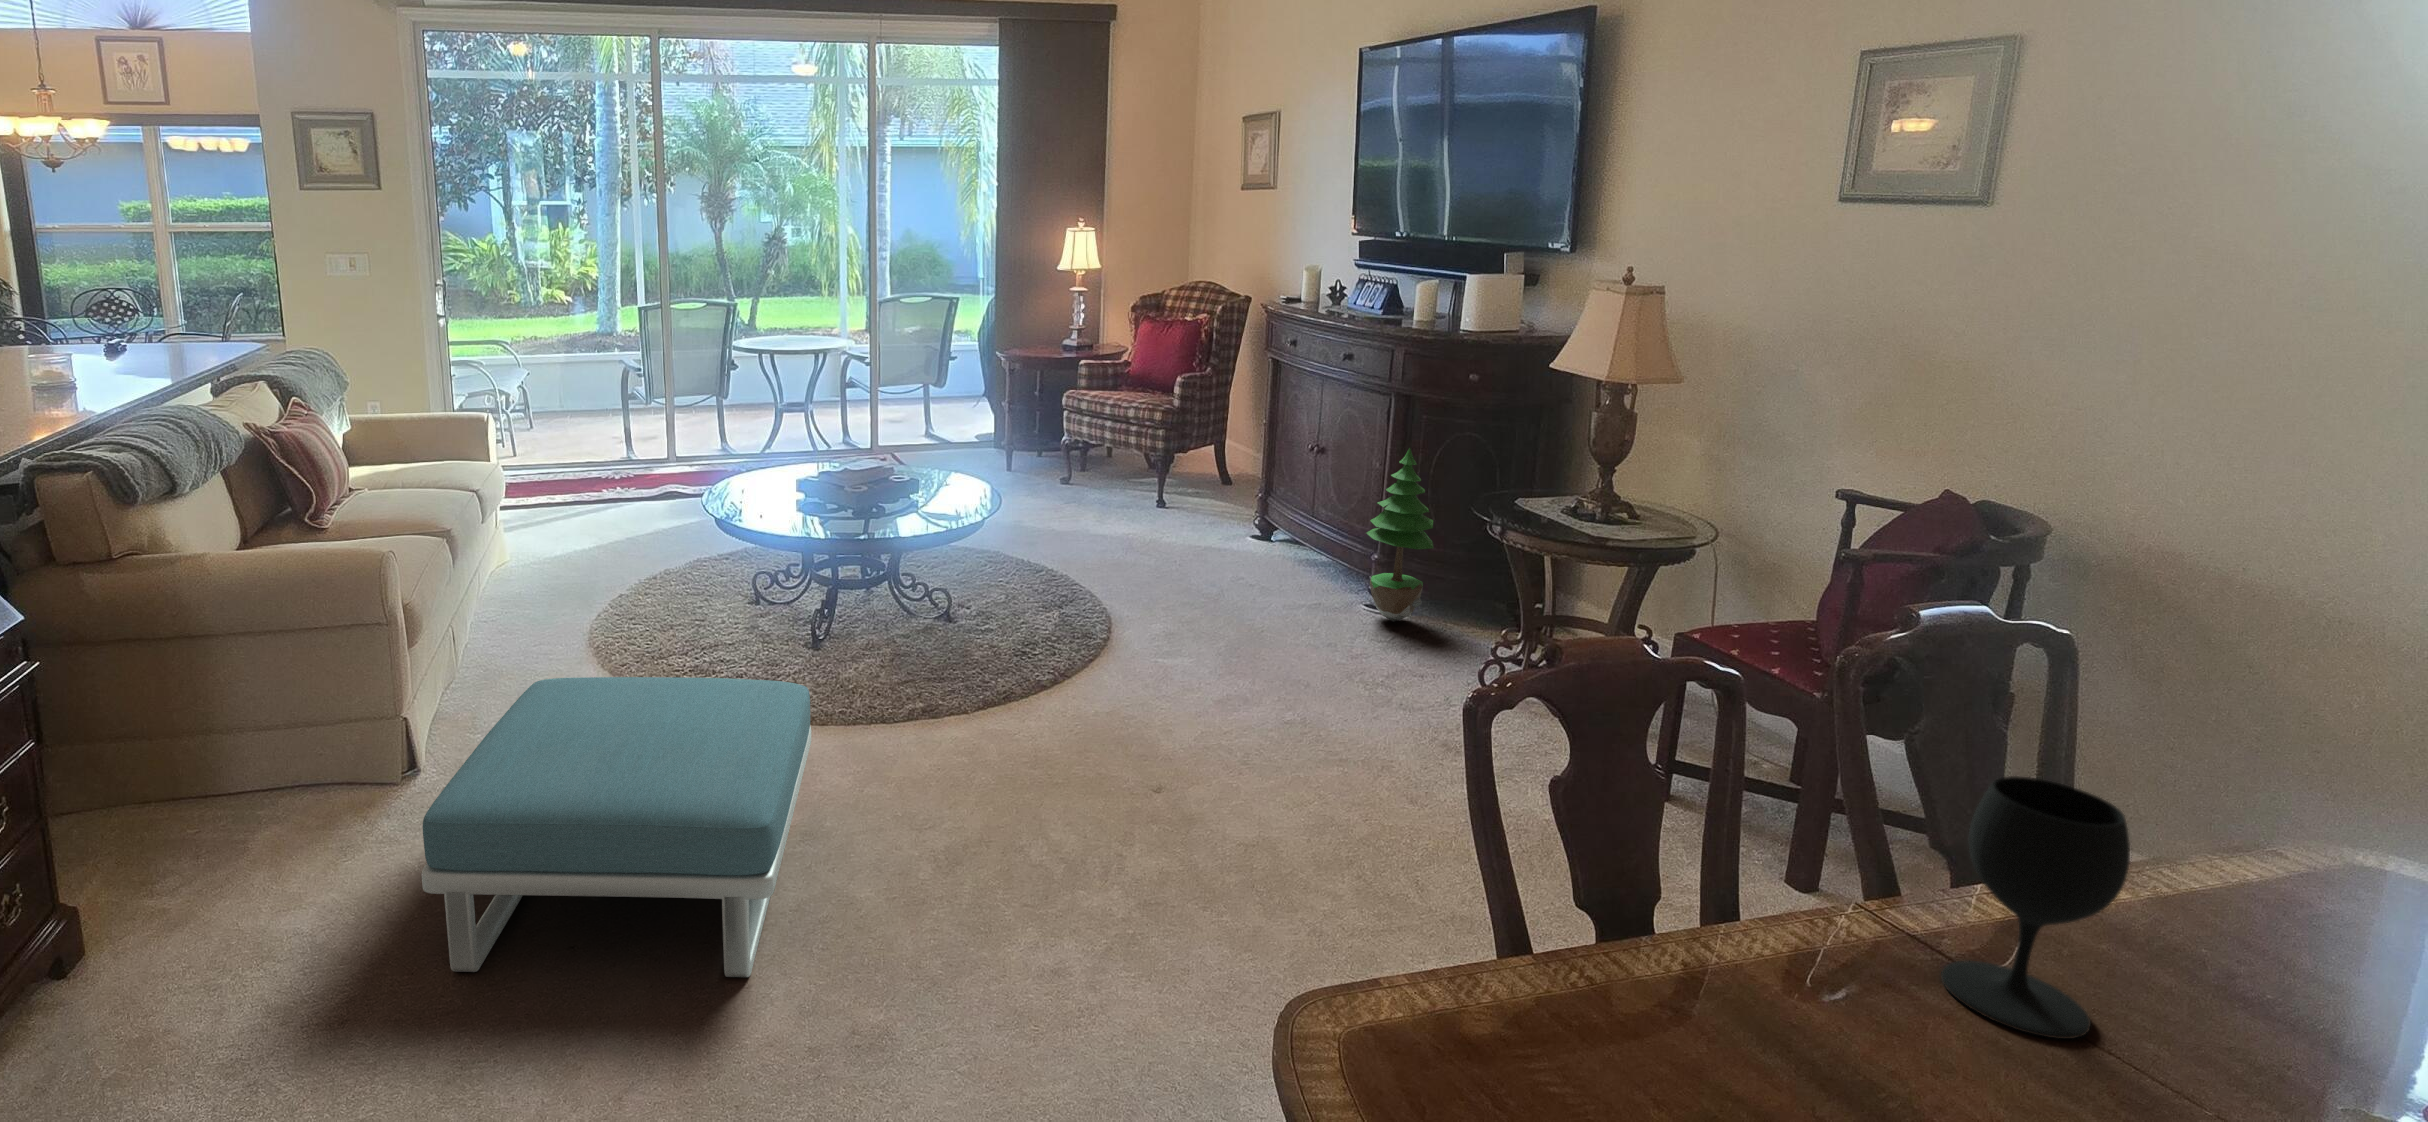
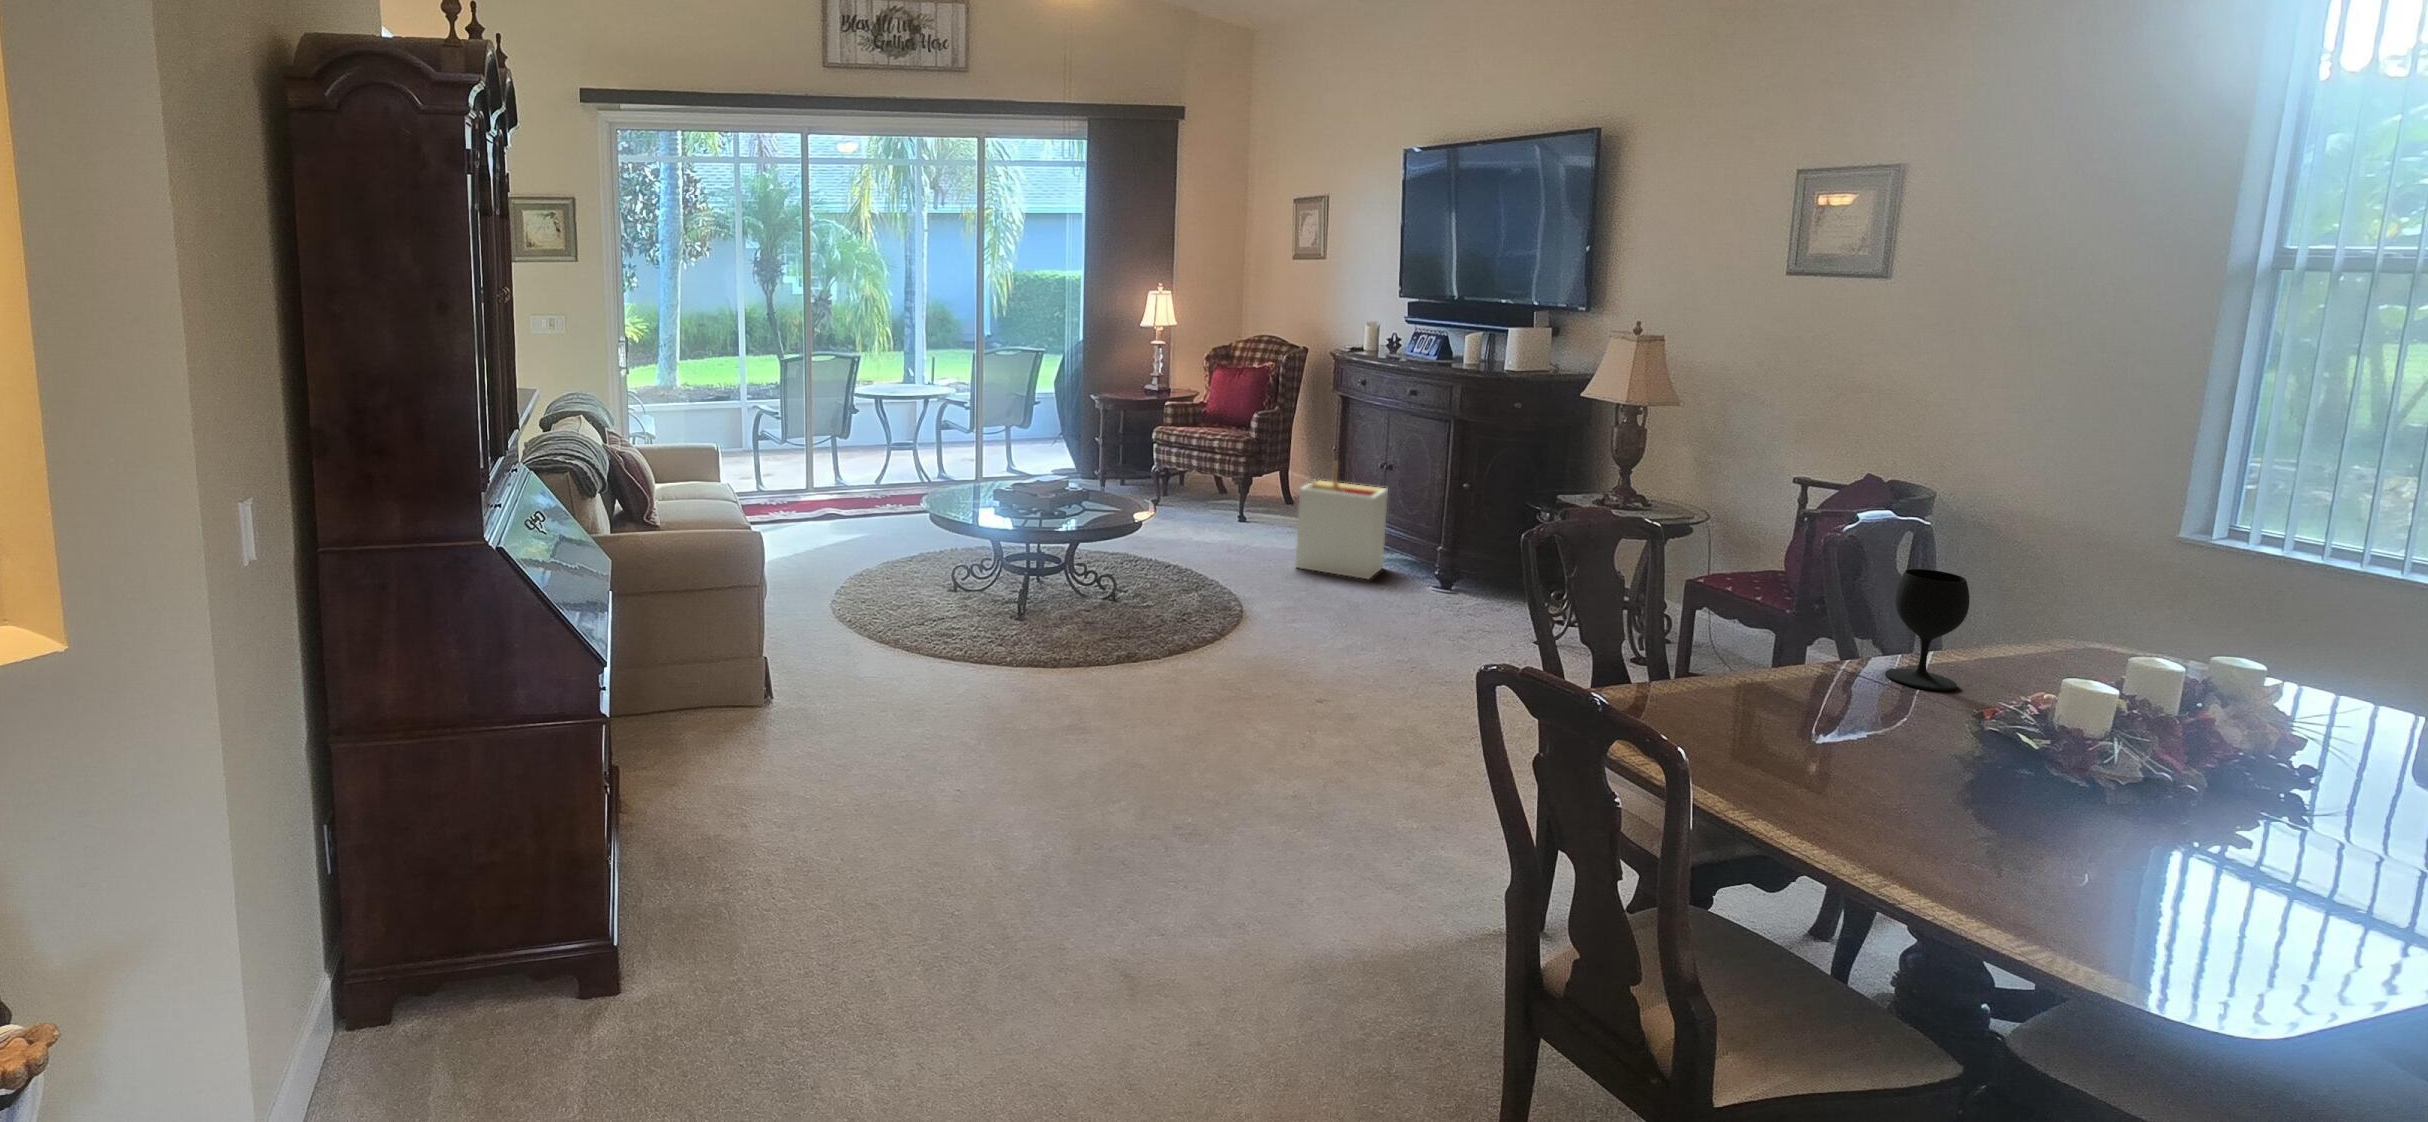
storage bin: none [1200,442,1318,592] -> present [1295,462,1388,579]
potted tree: present [1367,448,1433,622] -> none [1436,460,1490,598]
footstool: present [421,677,811,977] -> none [880,621,1120,807]

